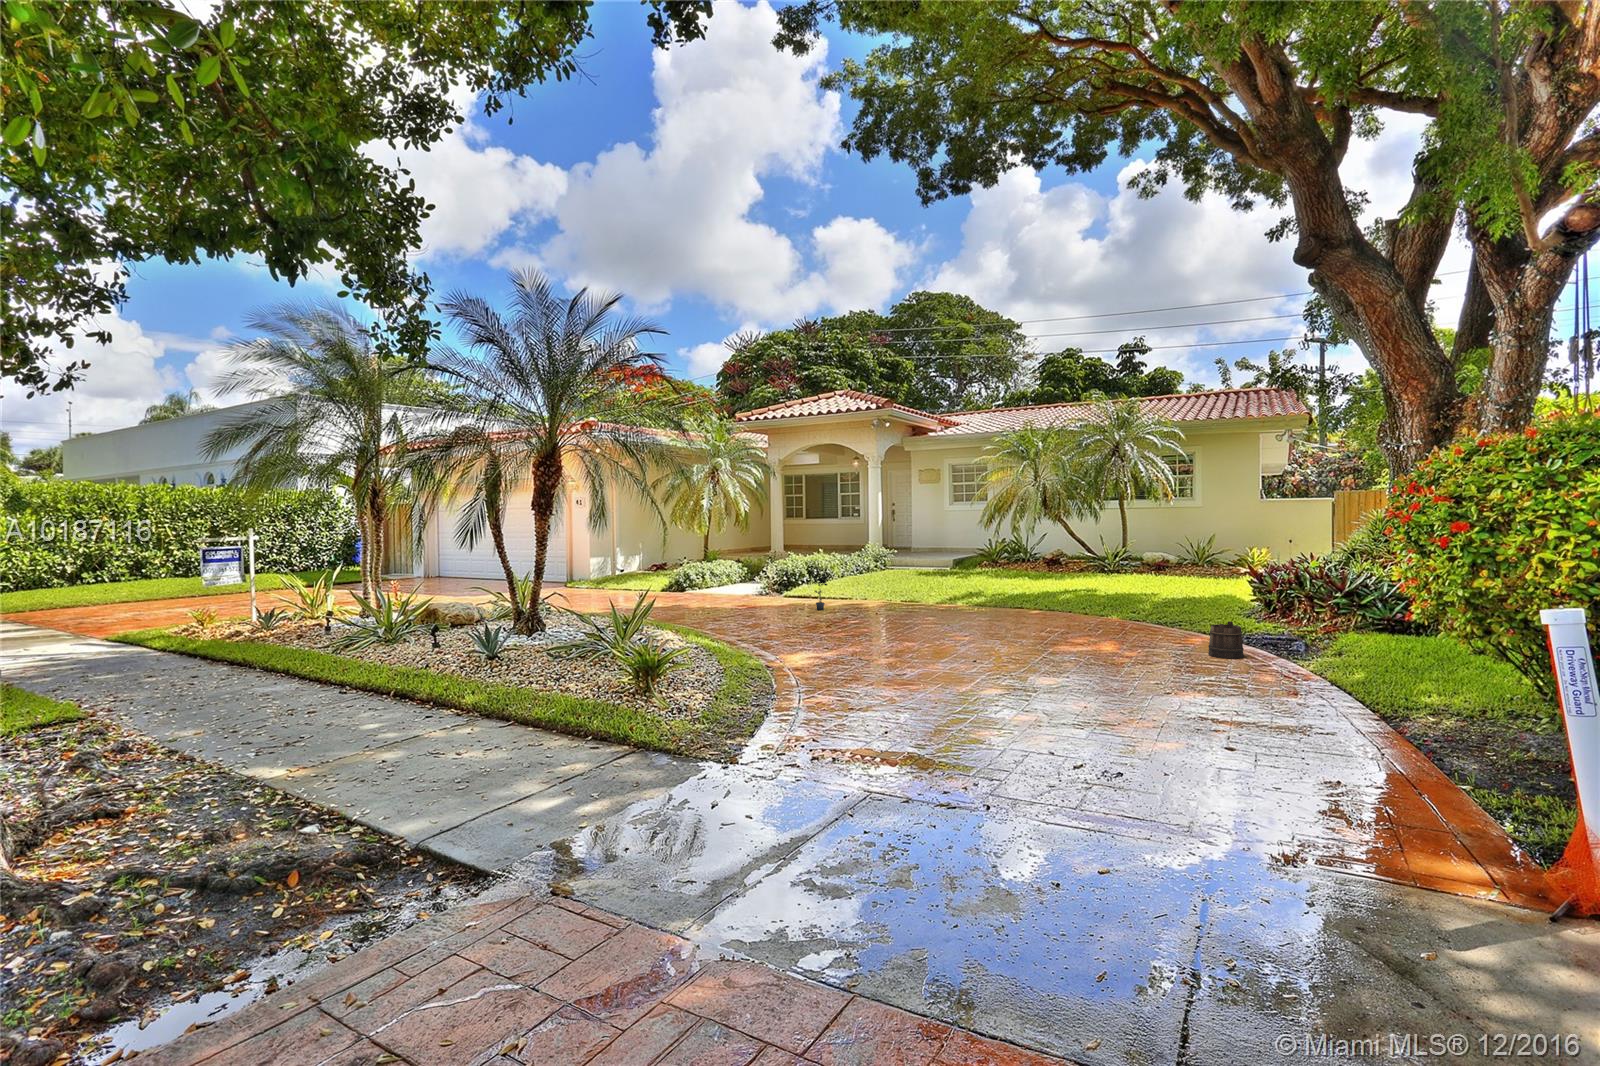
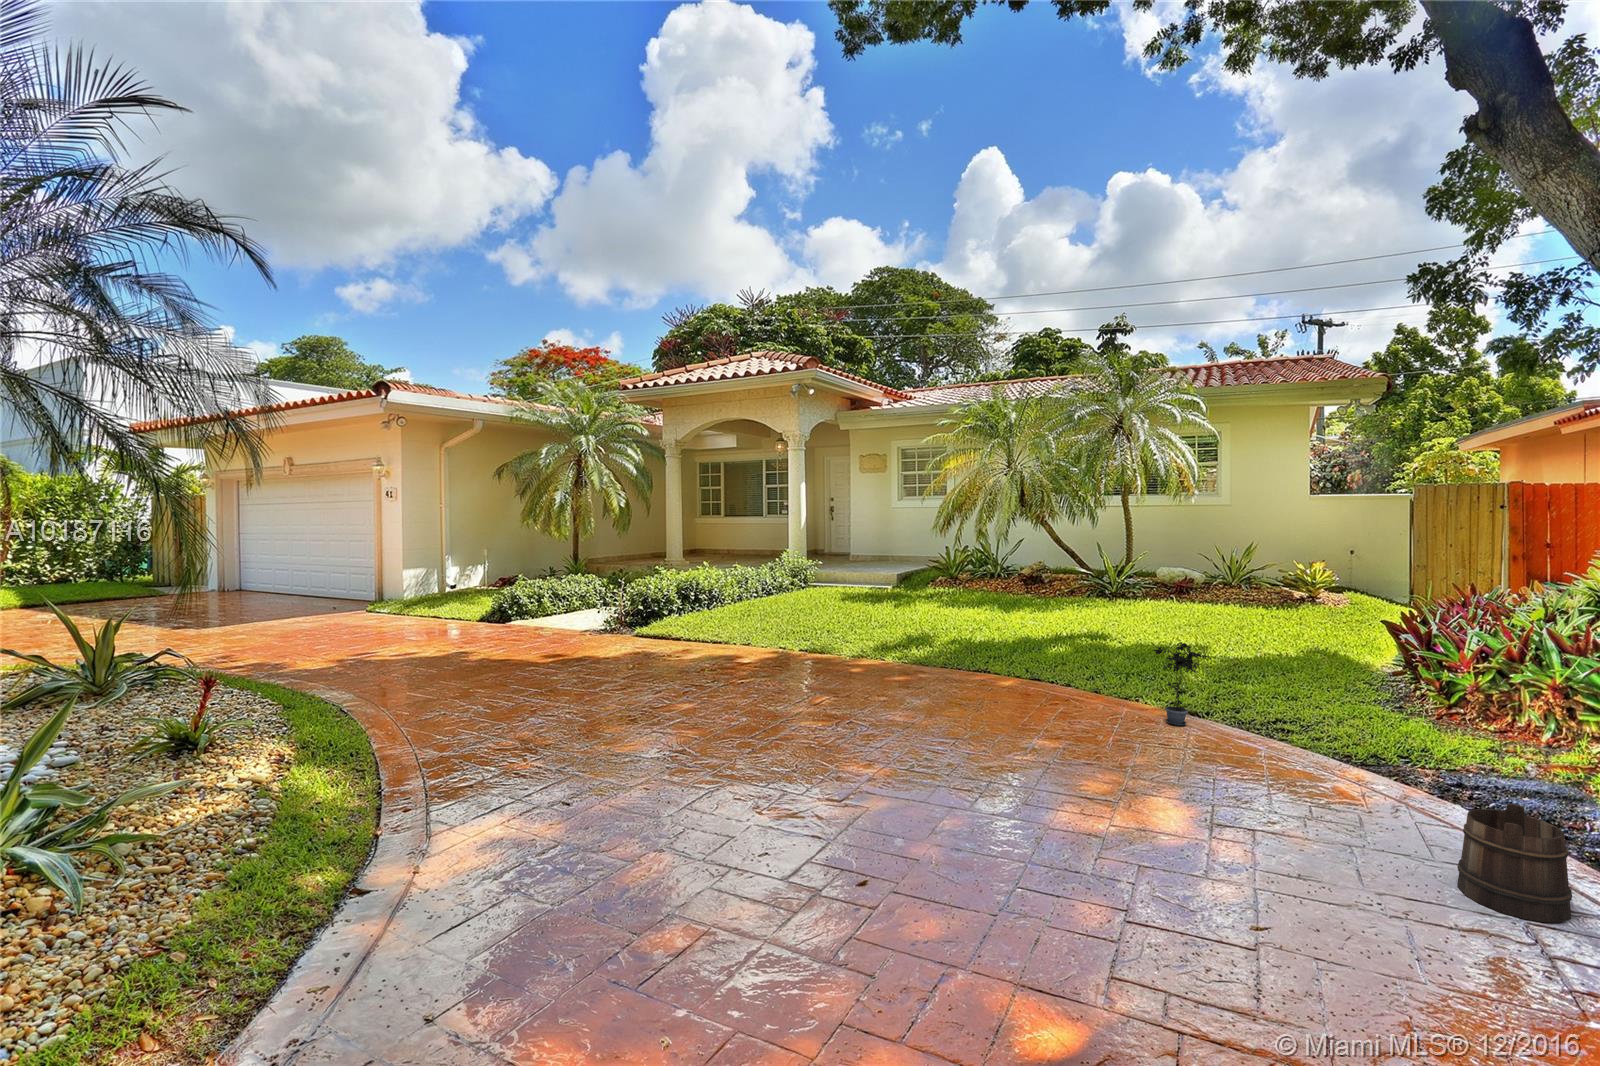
potted plant: present [813,573,830,610] -> present [1154,639,1212,726]

